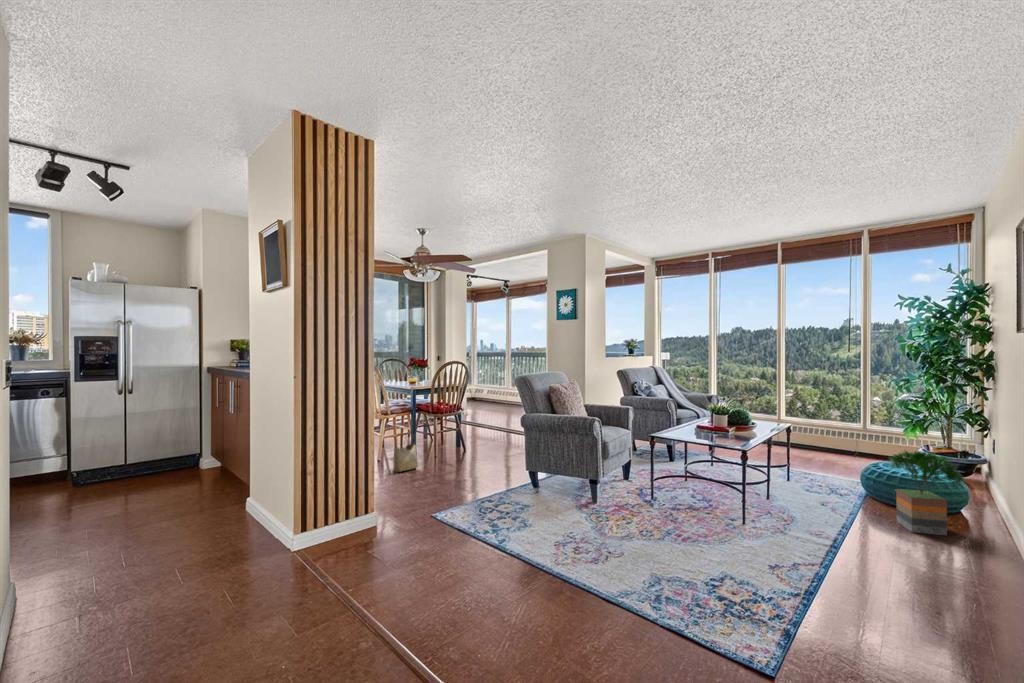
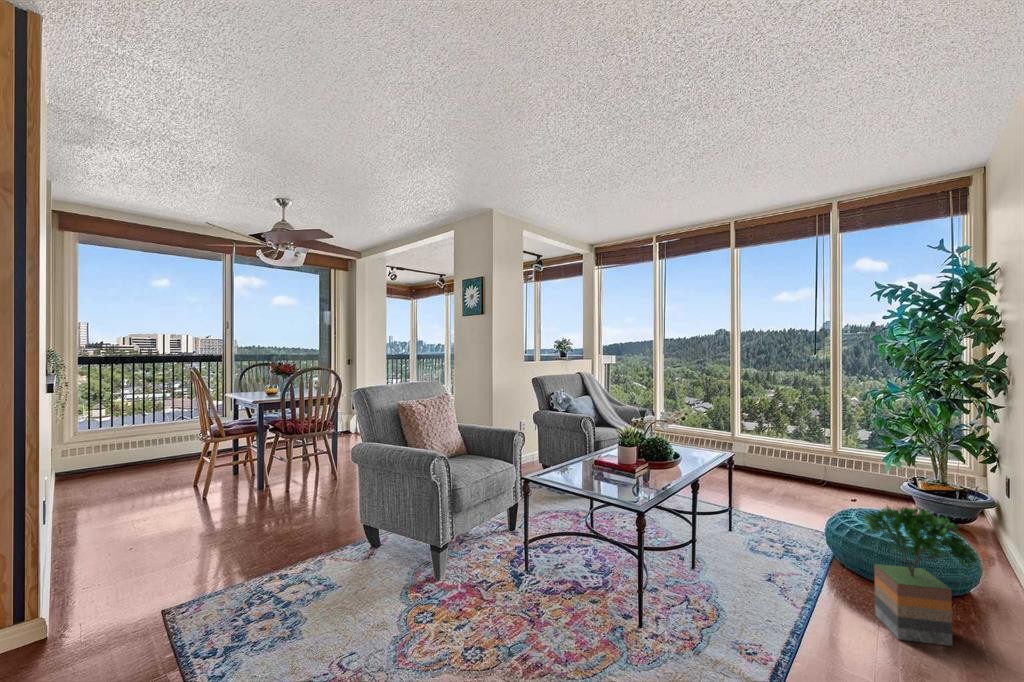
woven basket: present [395,433,418,472] -> none [190,468,232,525]

